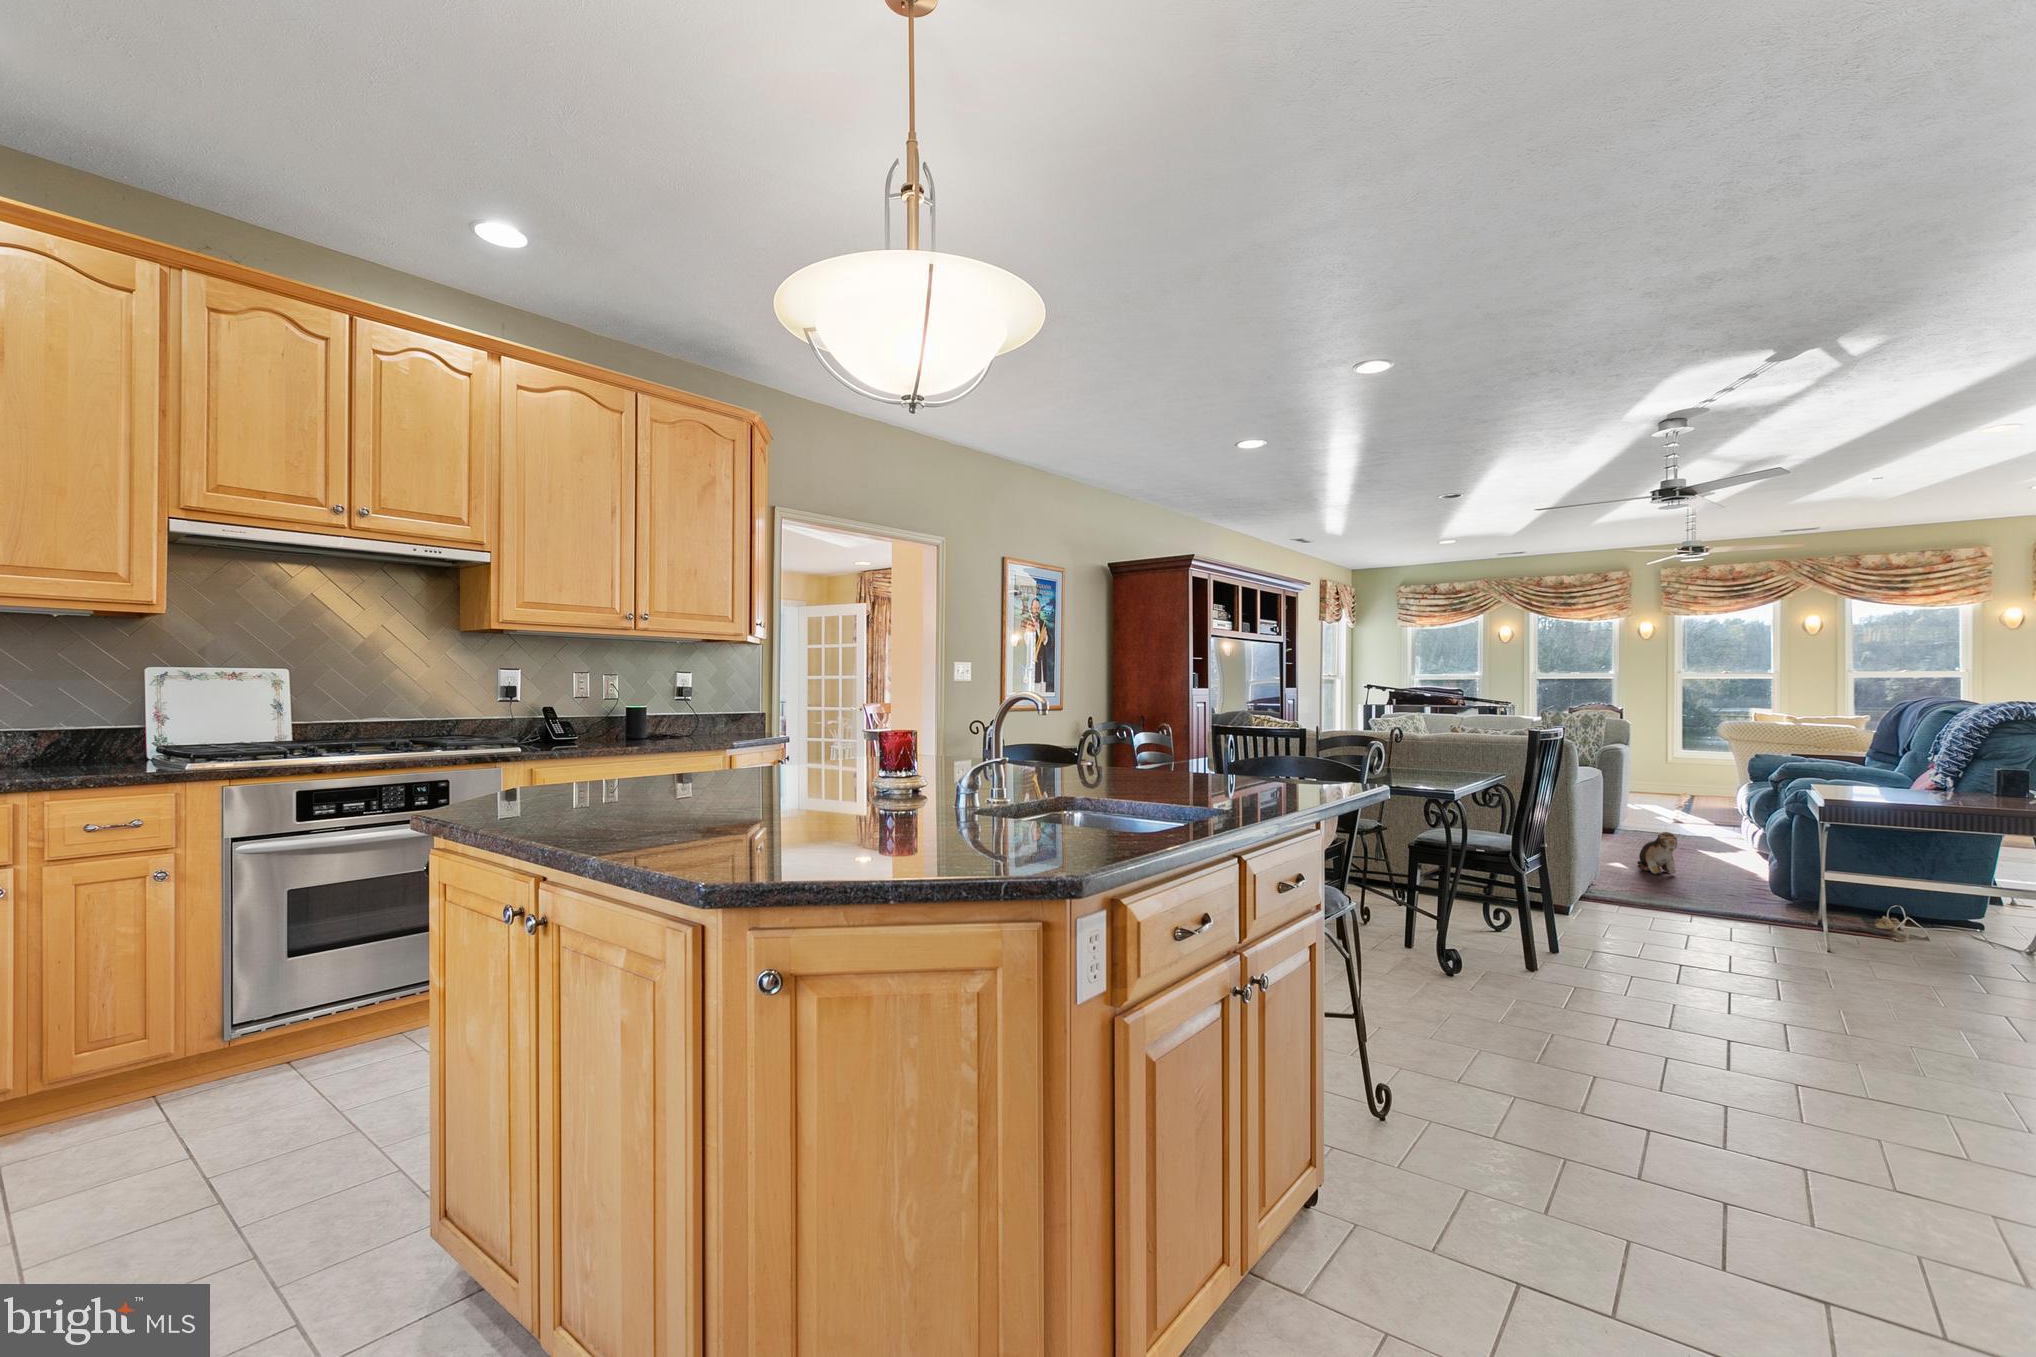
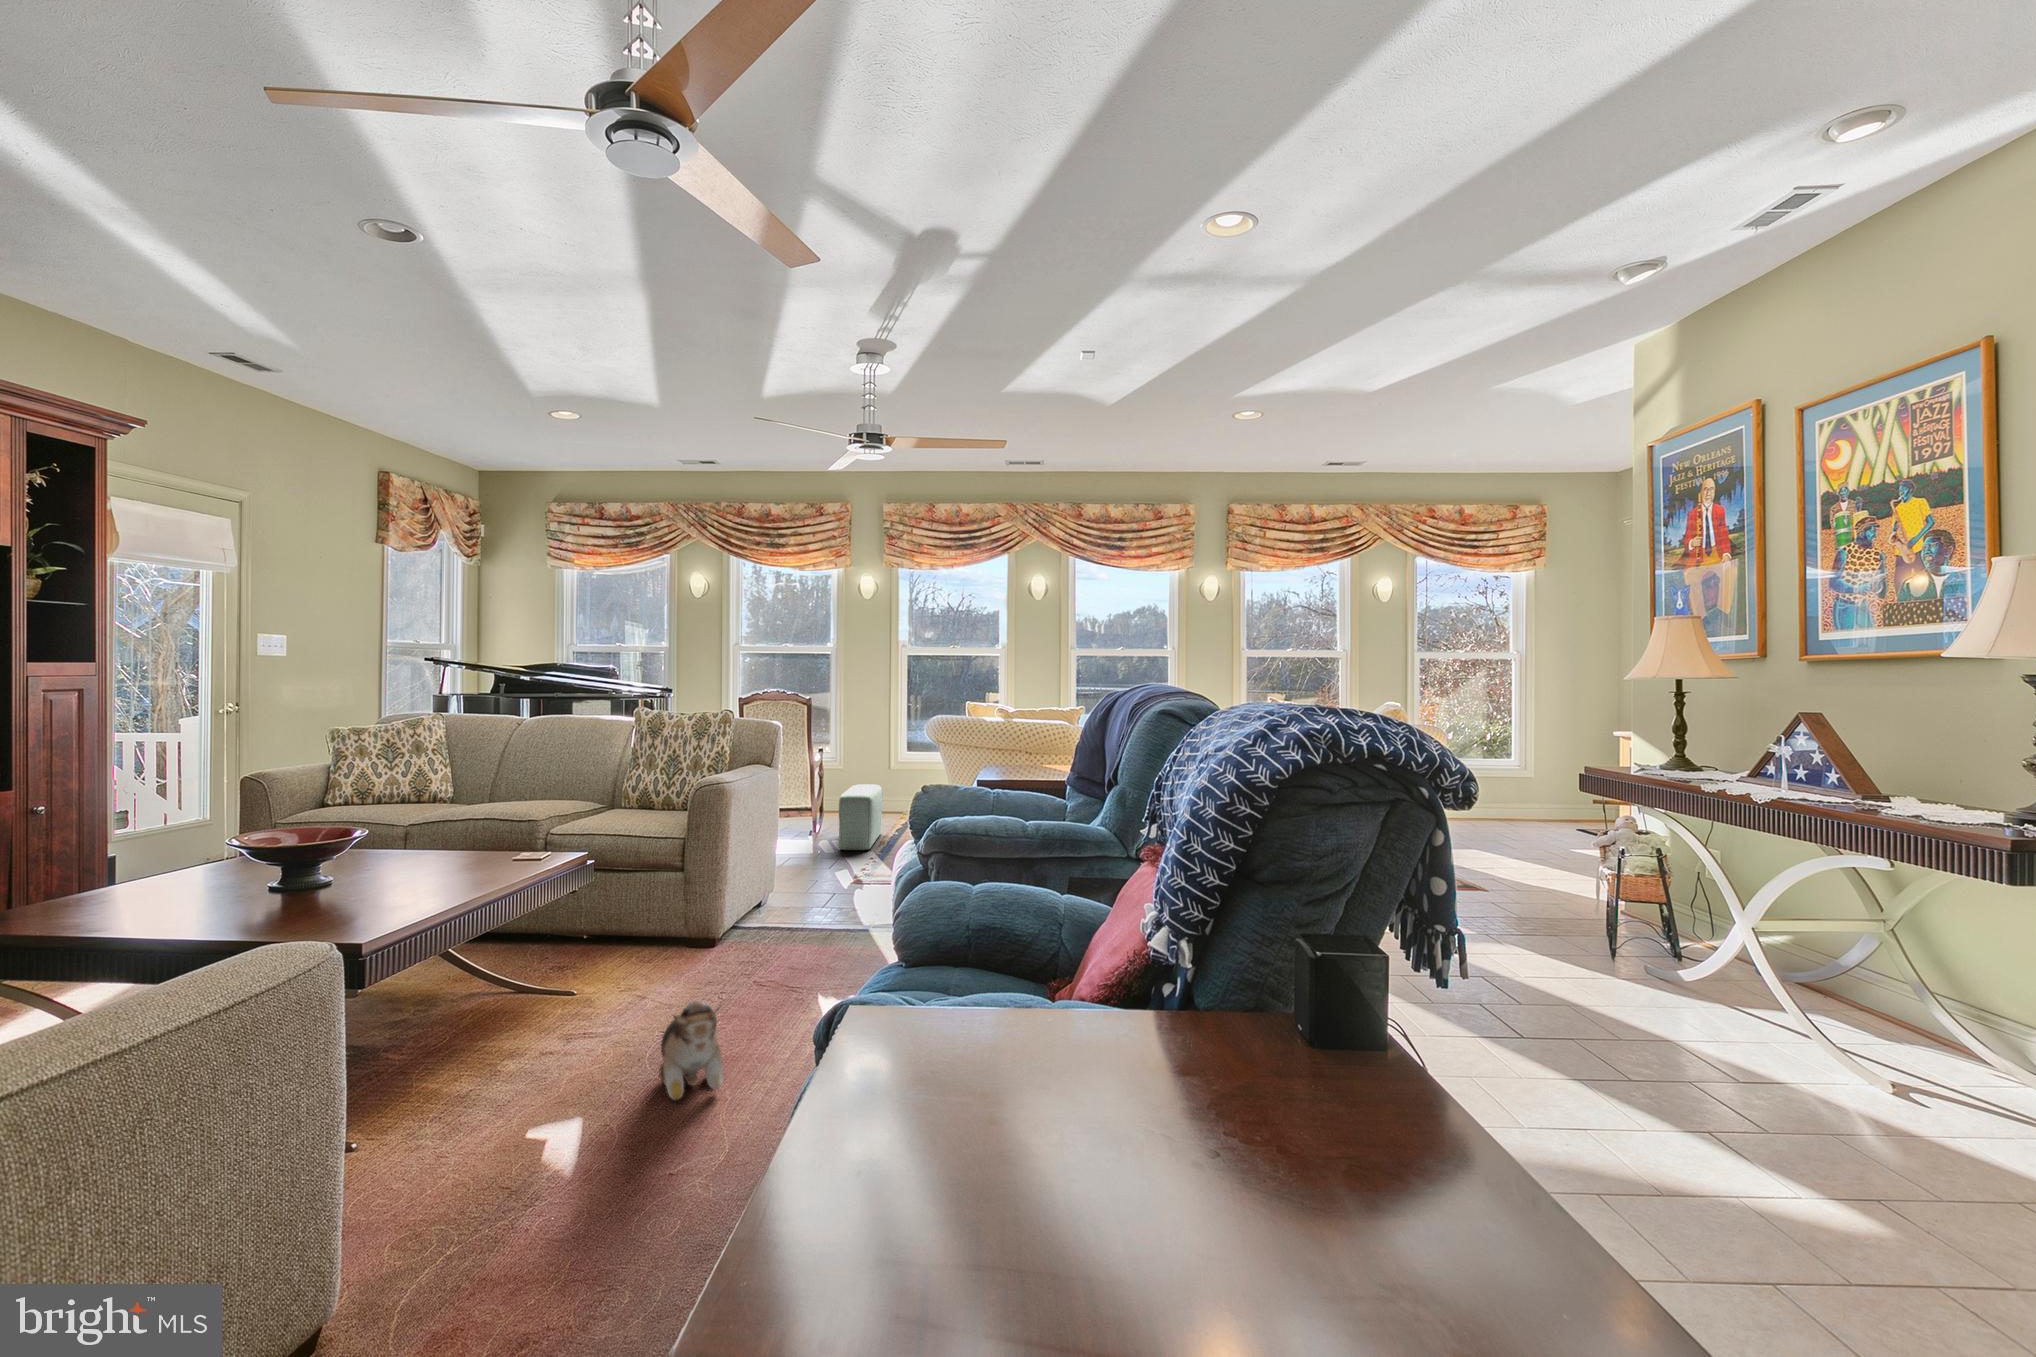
pouf: none [1648,771,1677,813] -> present [839,784,882,850]

